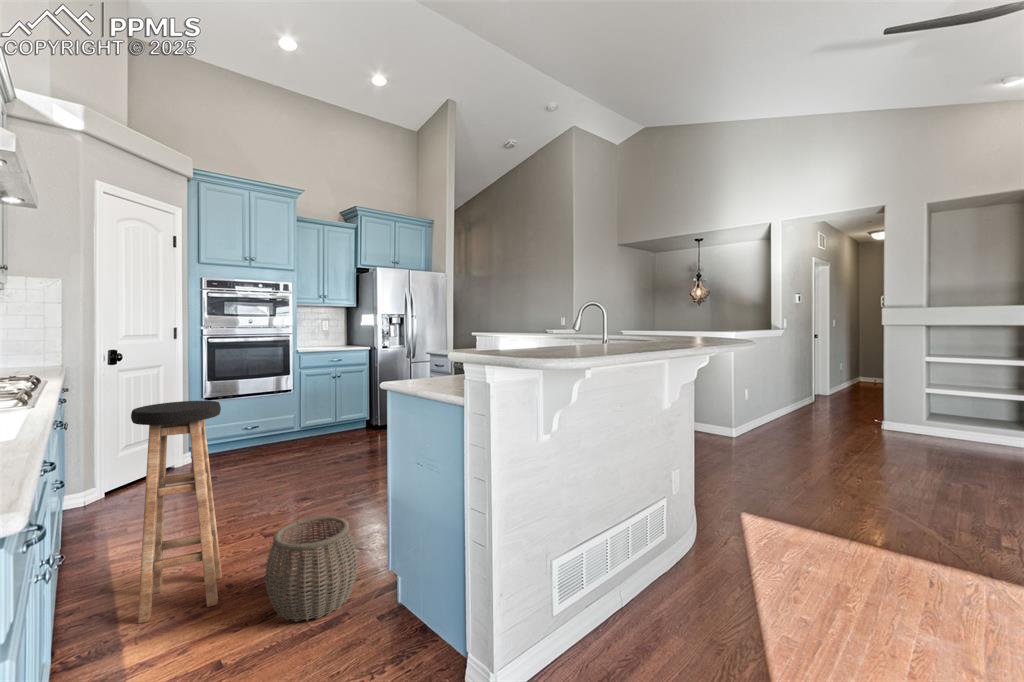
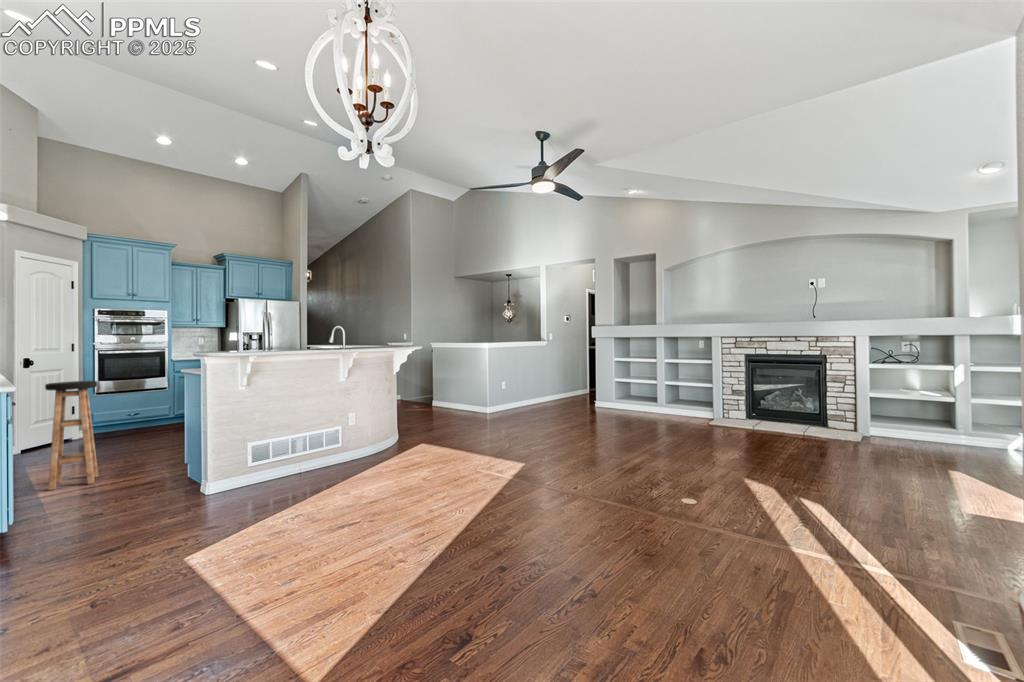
woven basket: present [265,516,358,621] -> none [120,439,175,485]

